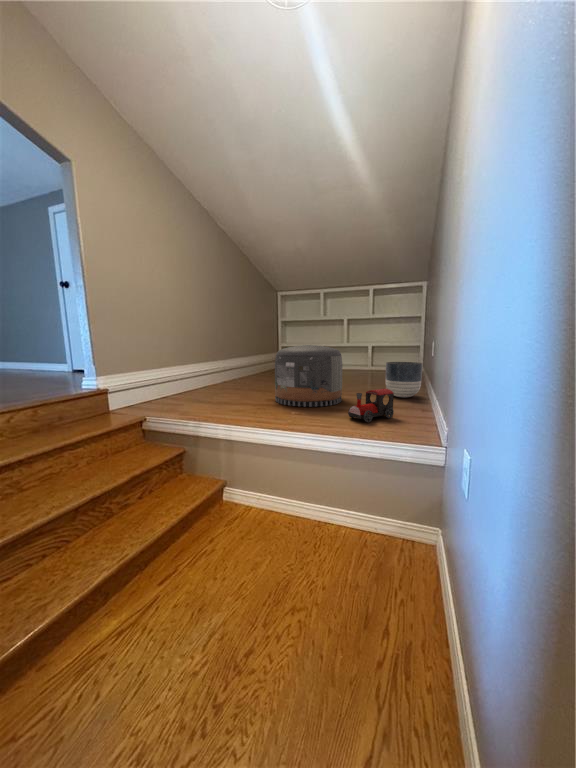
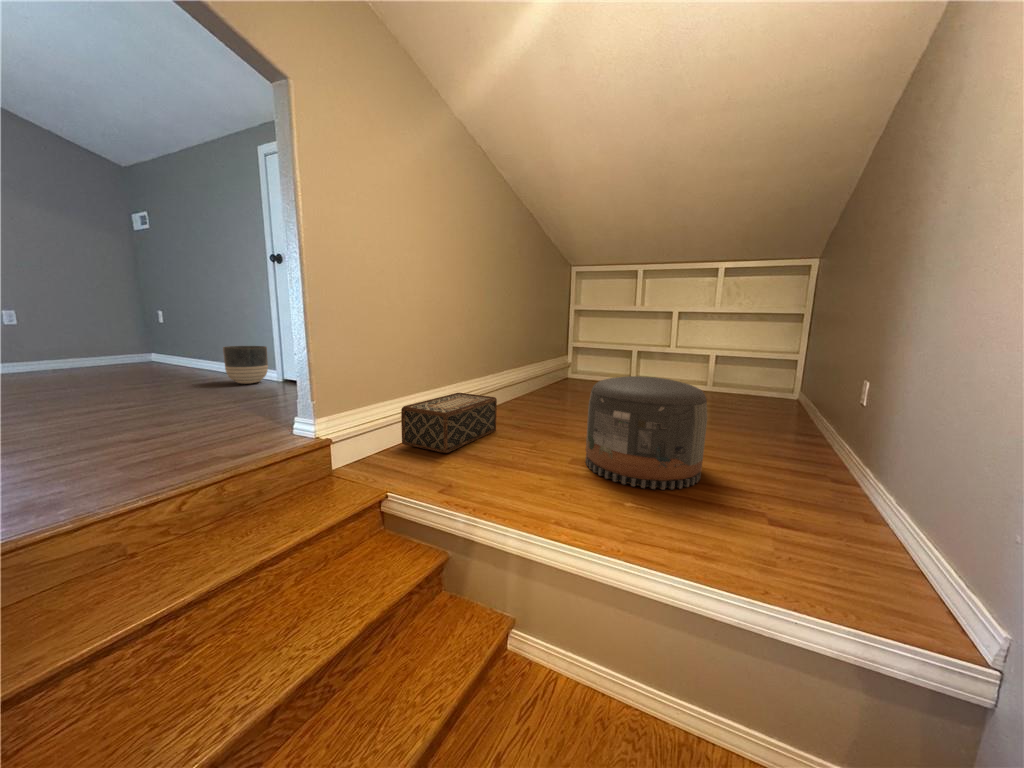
planter: present [386,362,423,397] -> present [223,346,268,384]
woven basket: none [157,368,224,400] -> present [401,393,497,453]
toy train: present [348,389,394,422] -> none [738,481,829,552]

